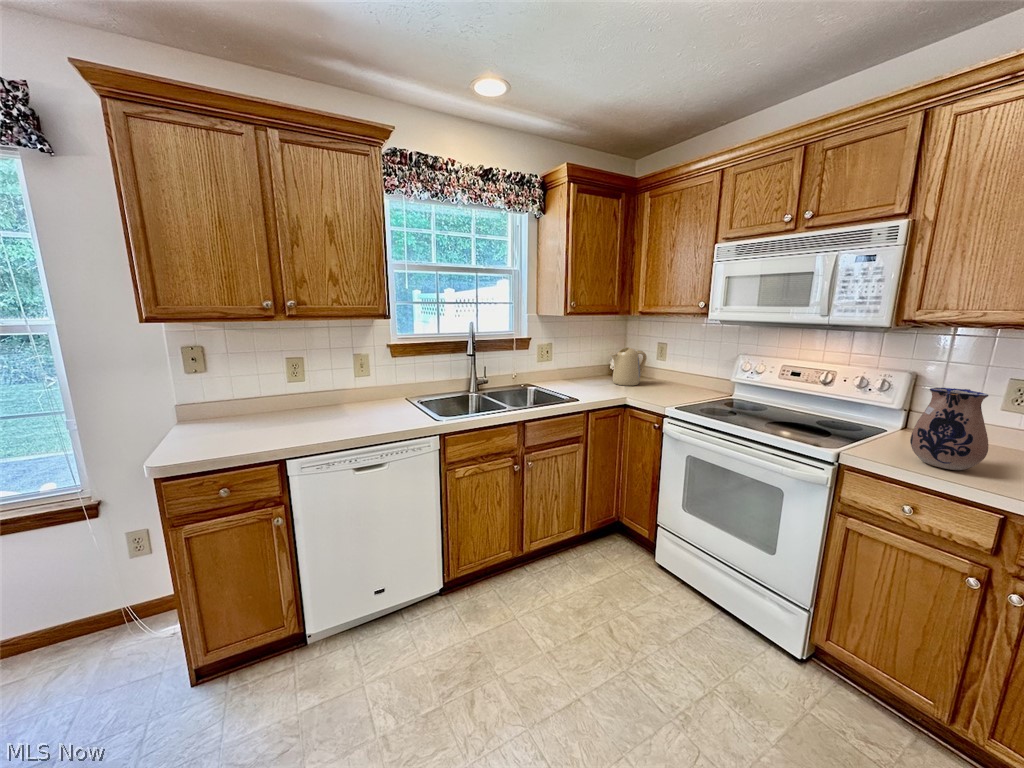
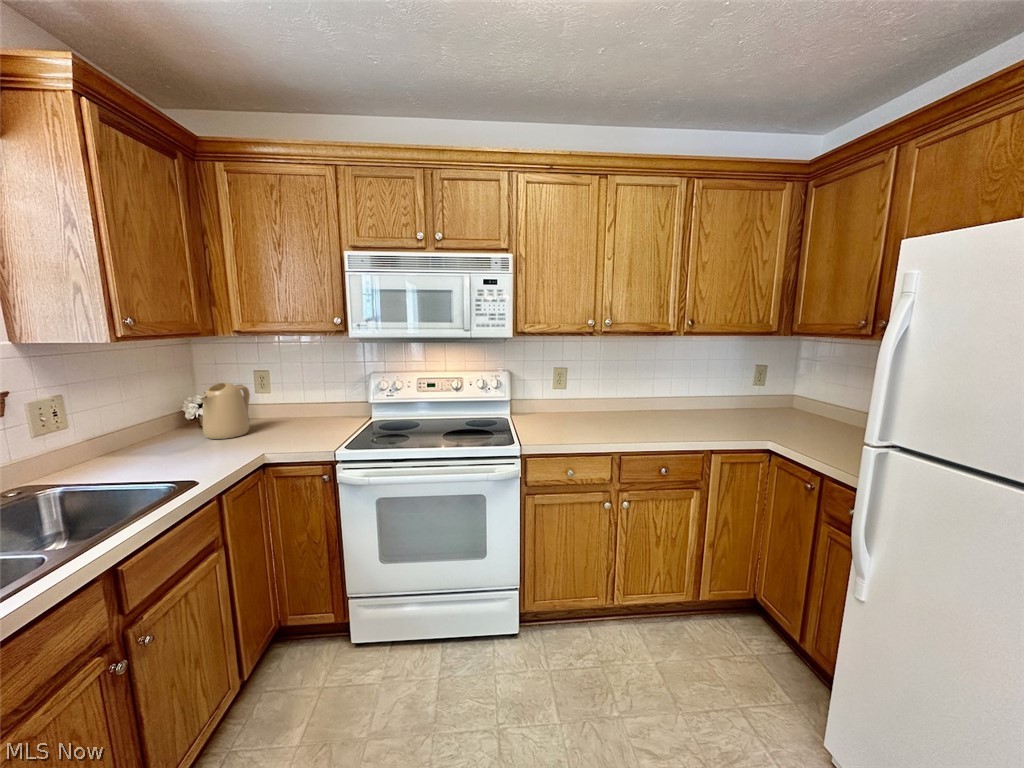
ceramic pitcher: present [910,388,988,470] -> none [548,378,586,435]

